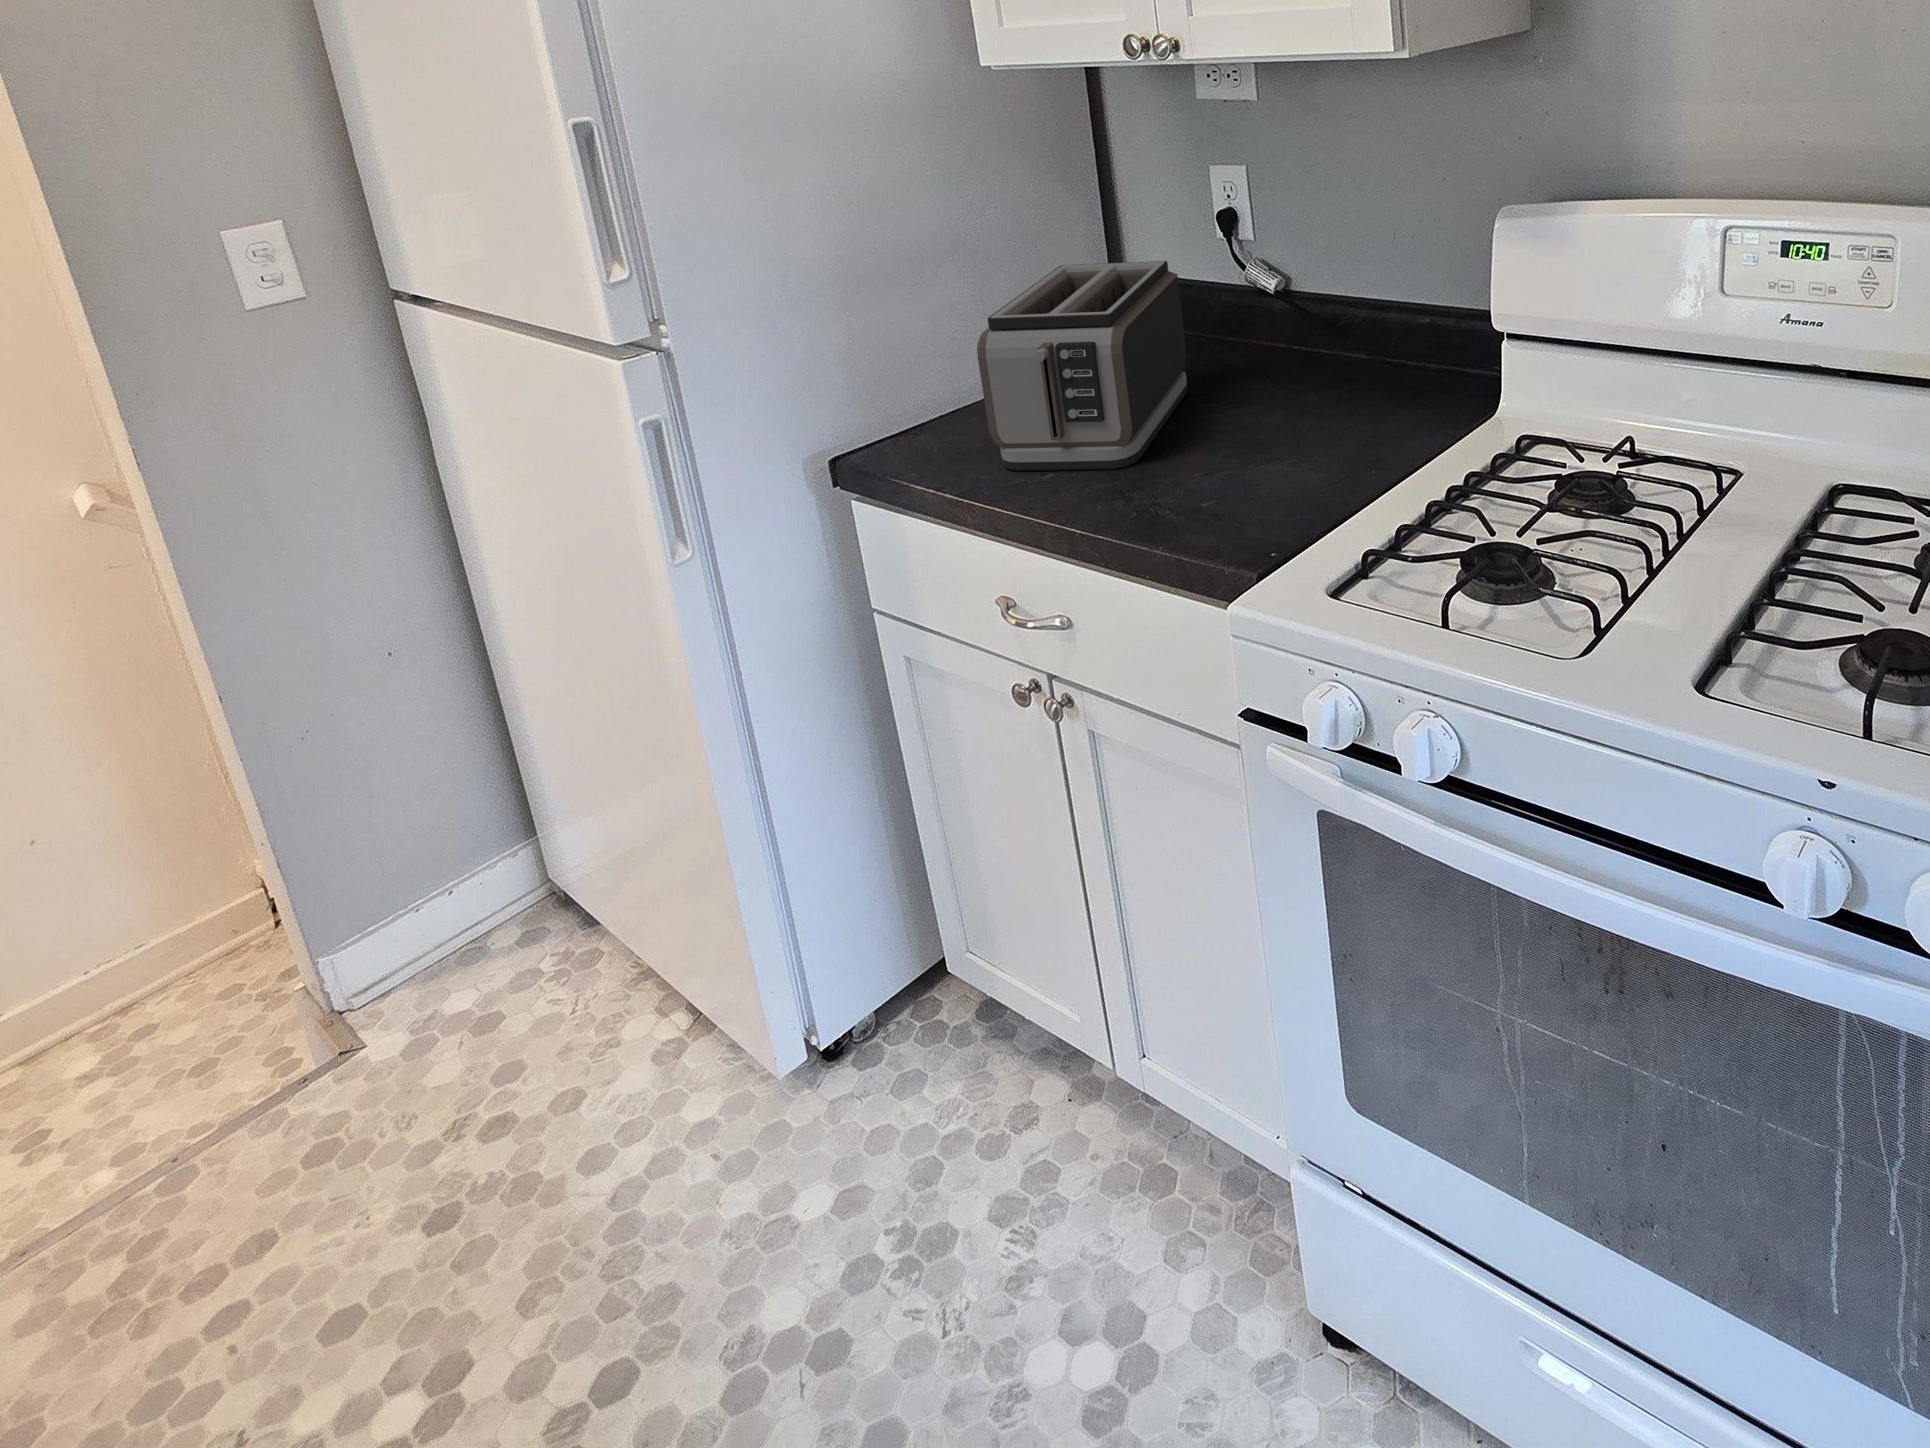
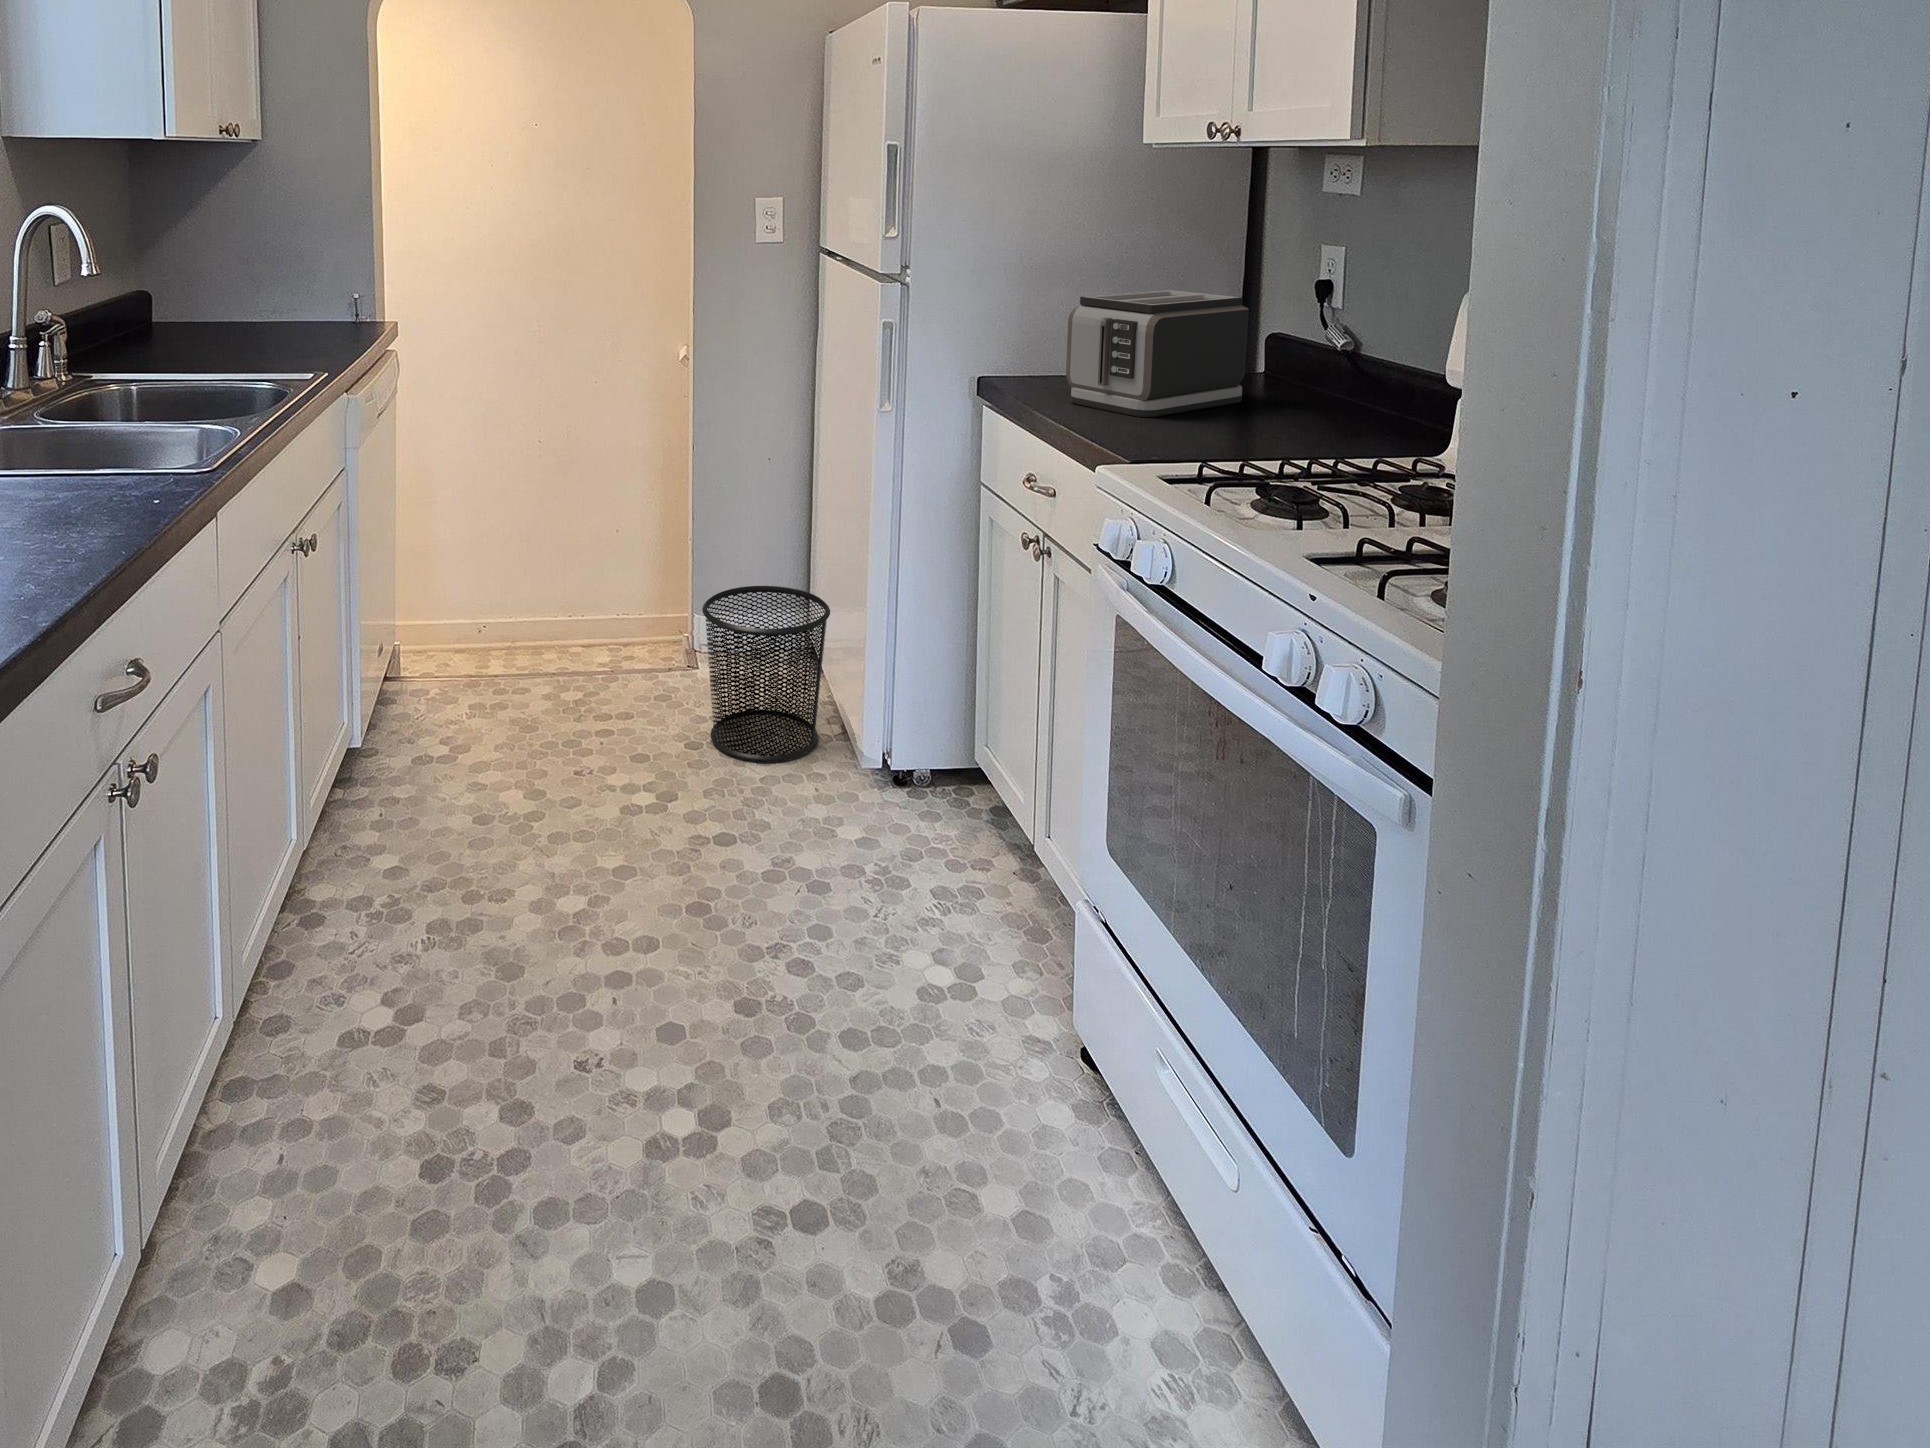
waste bin: none [381,853,667,1192] -> present [702,586,830,762]

